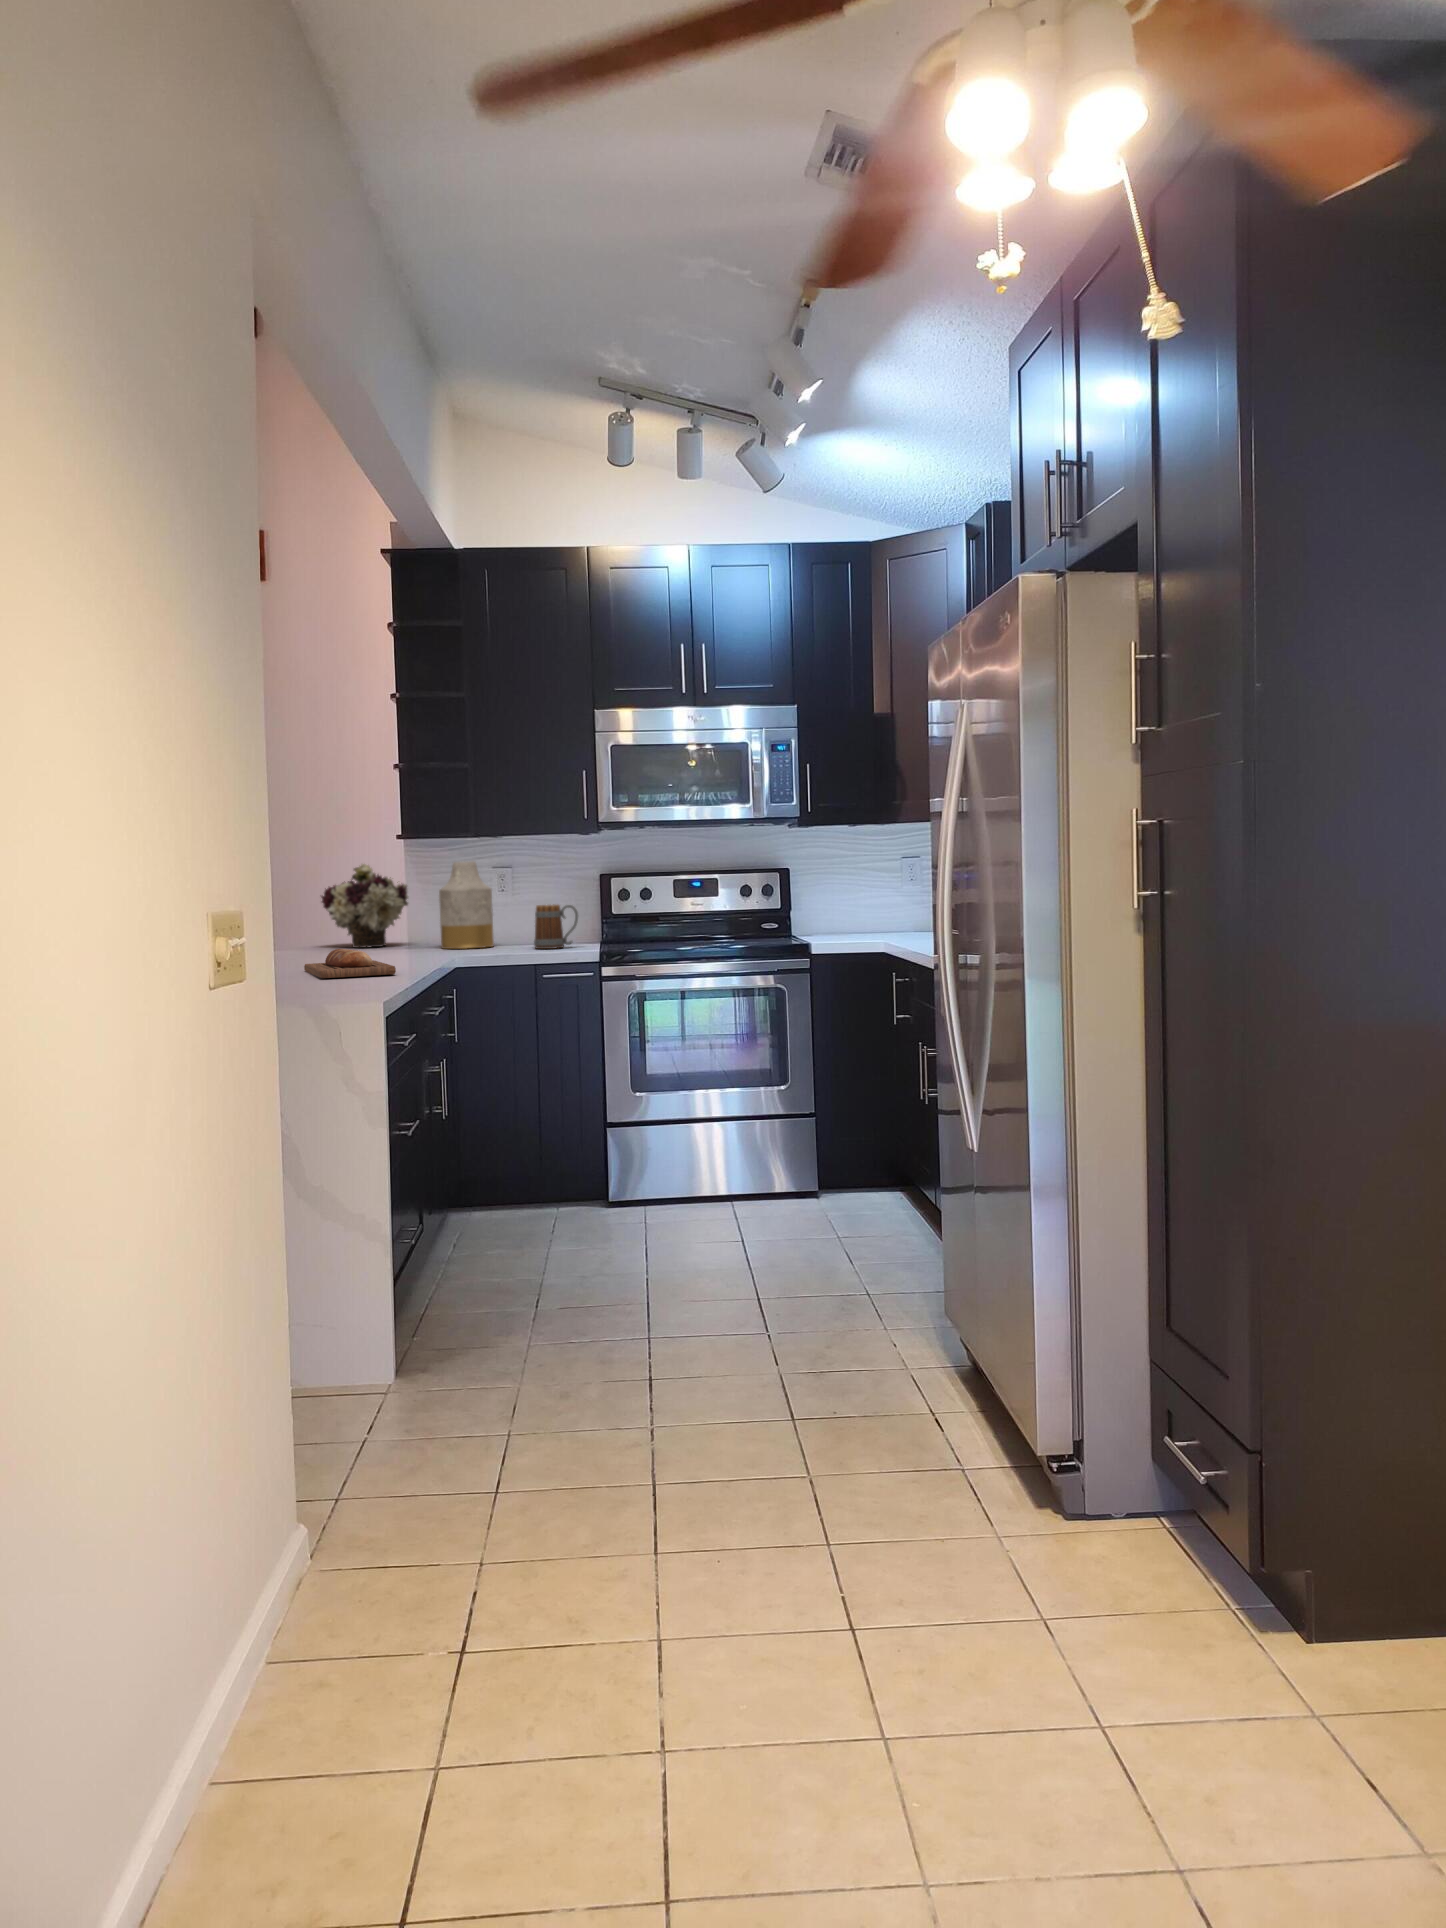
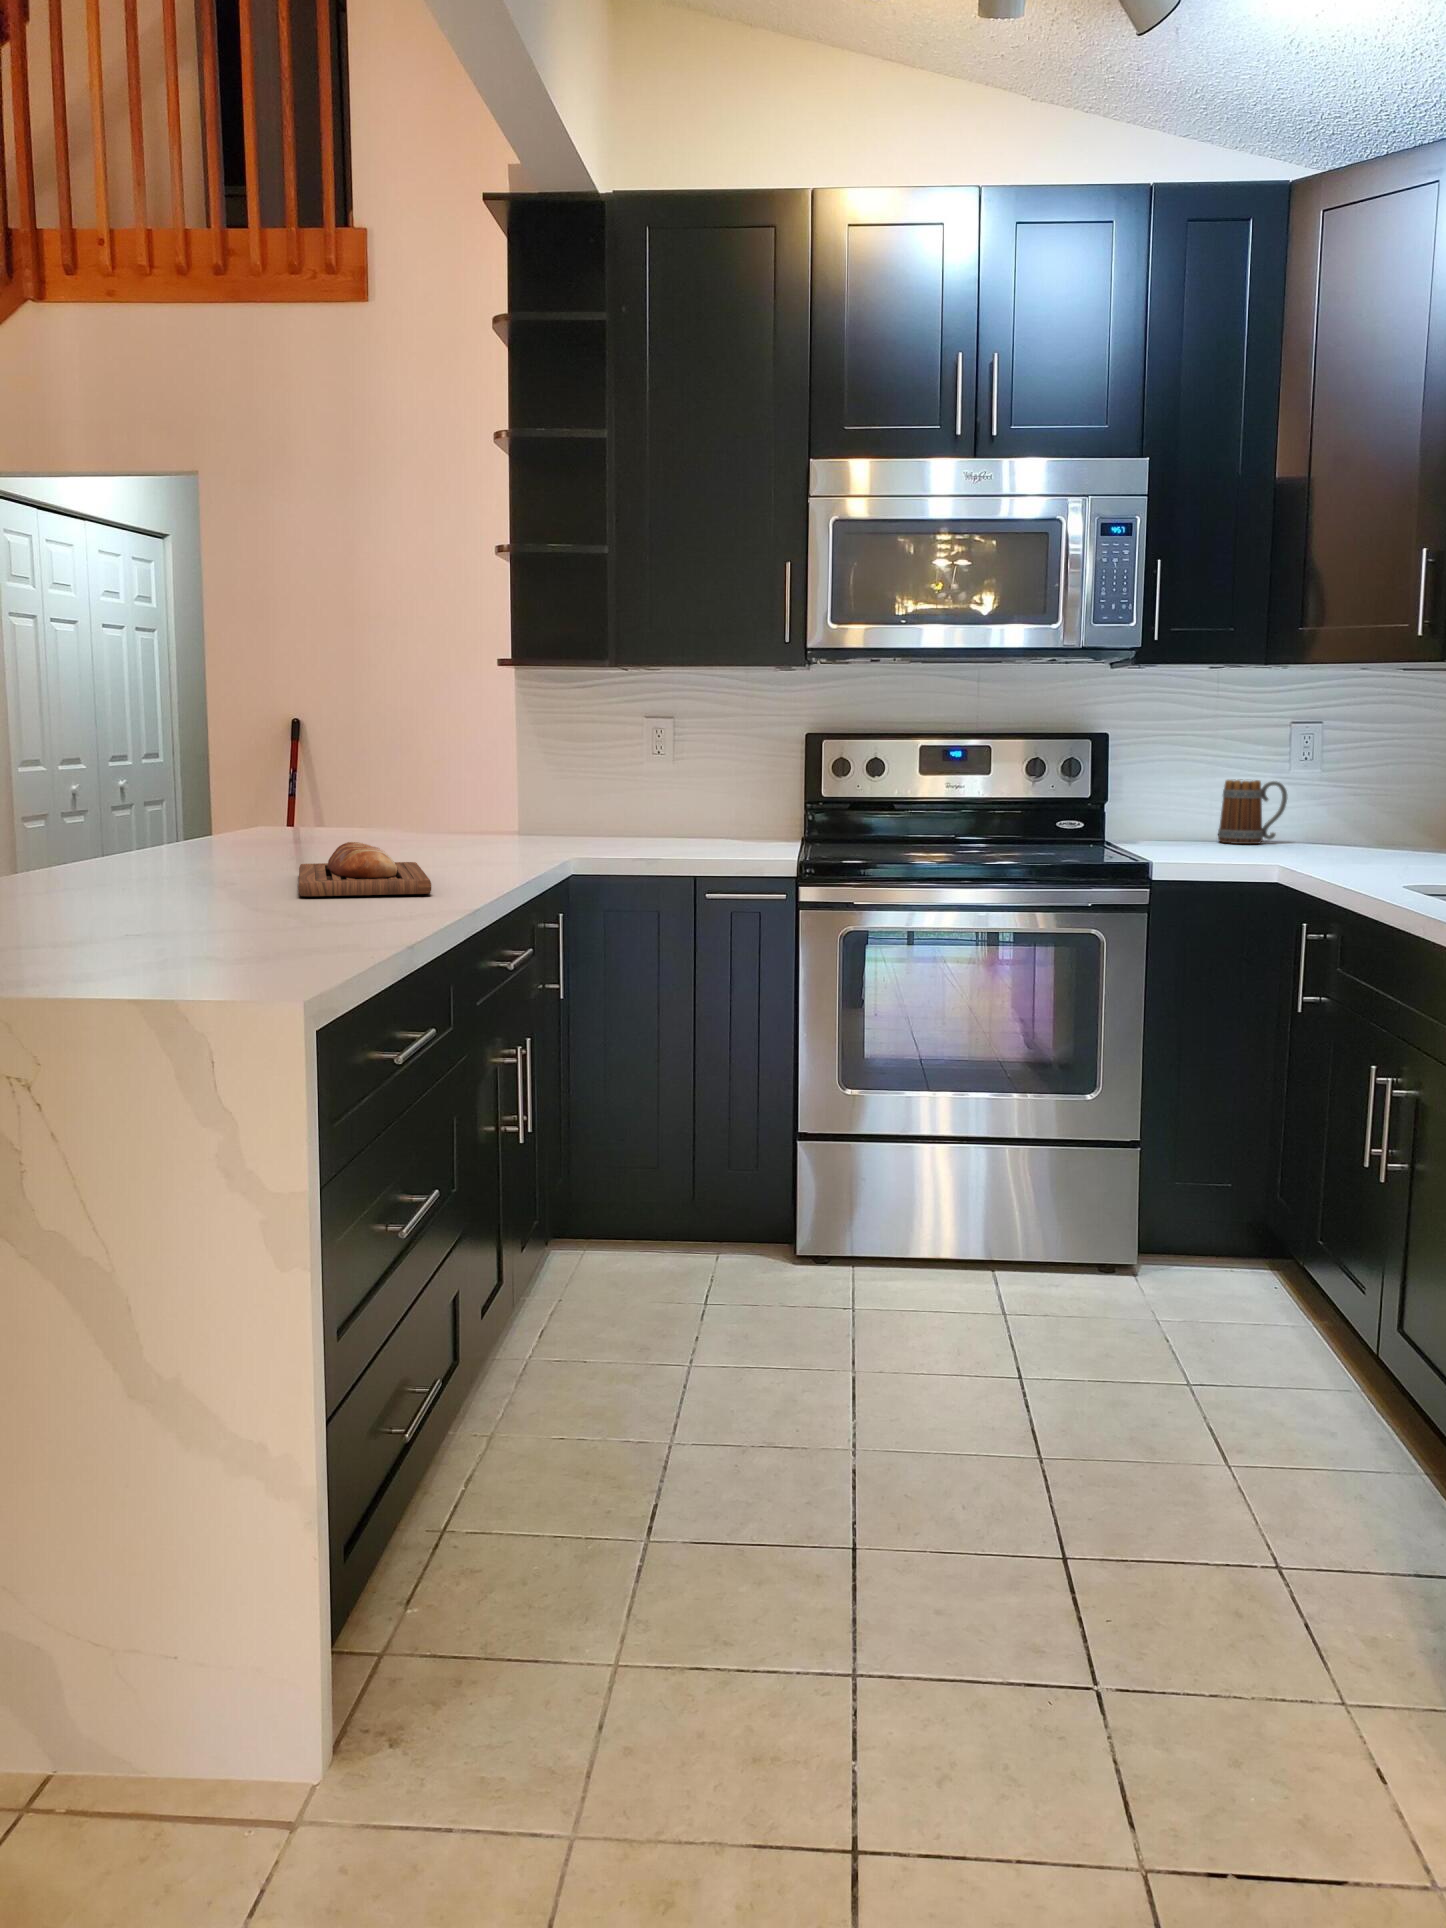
vase: present [439,861,494,949] -> none [554,704,635,841]
flower arrangement: present [321,864,408,948] -> none [382,702,514,831]
mug: present [534,904,578,949] -> present [1218,780,1287,844]

